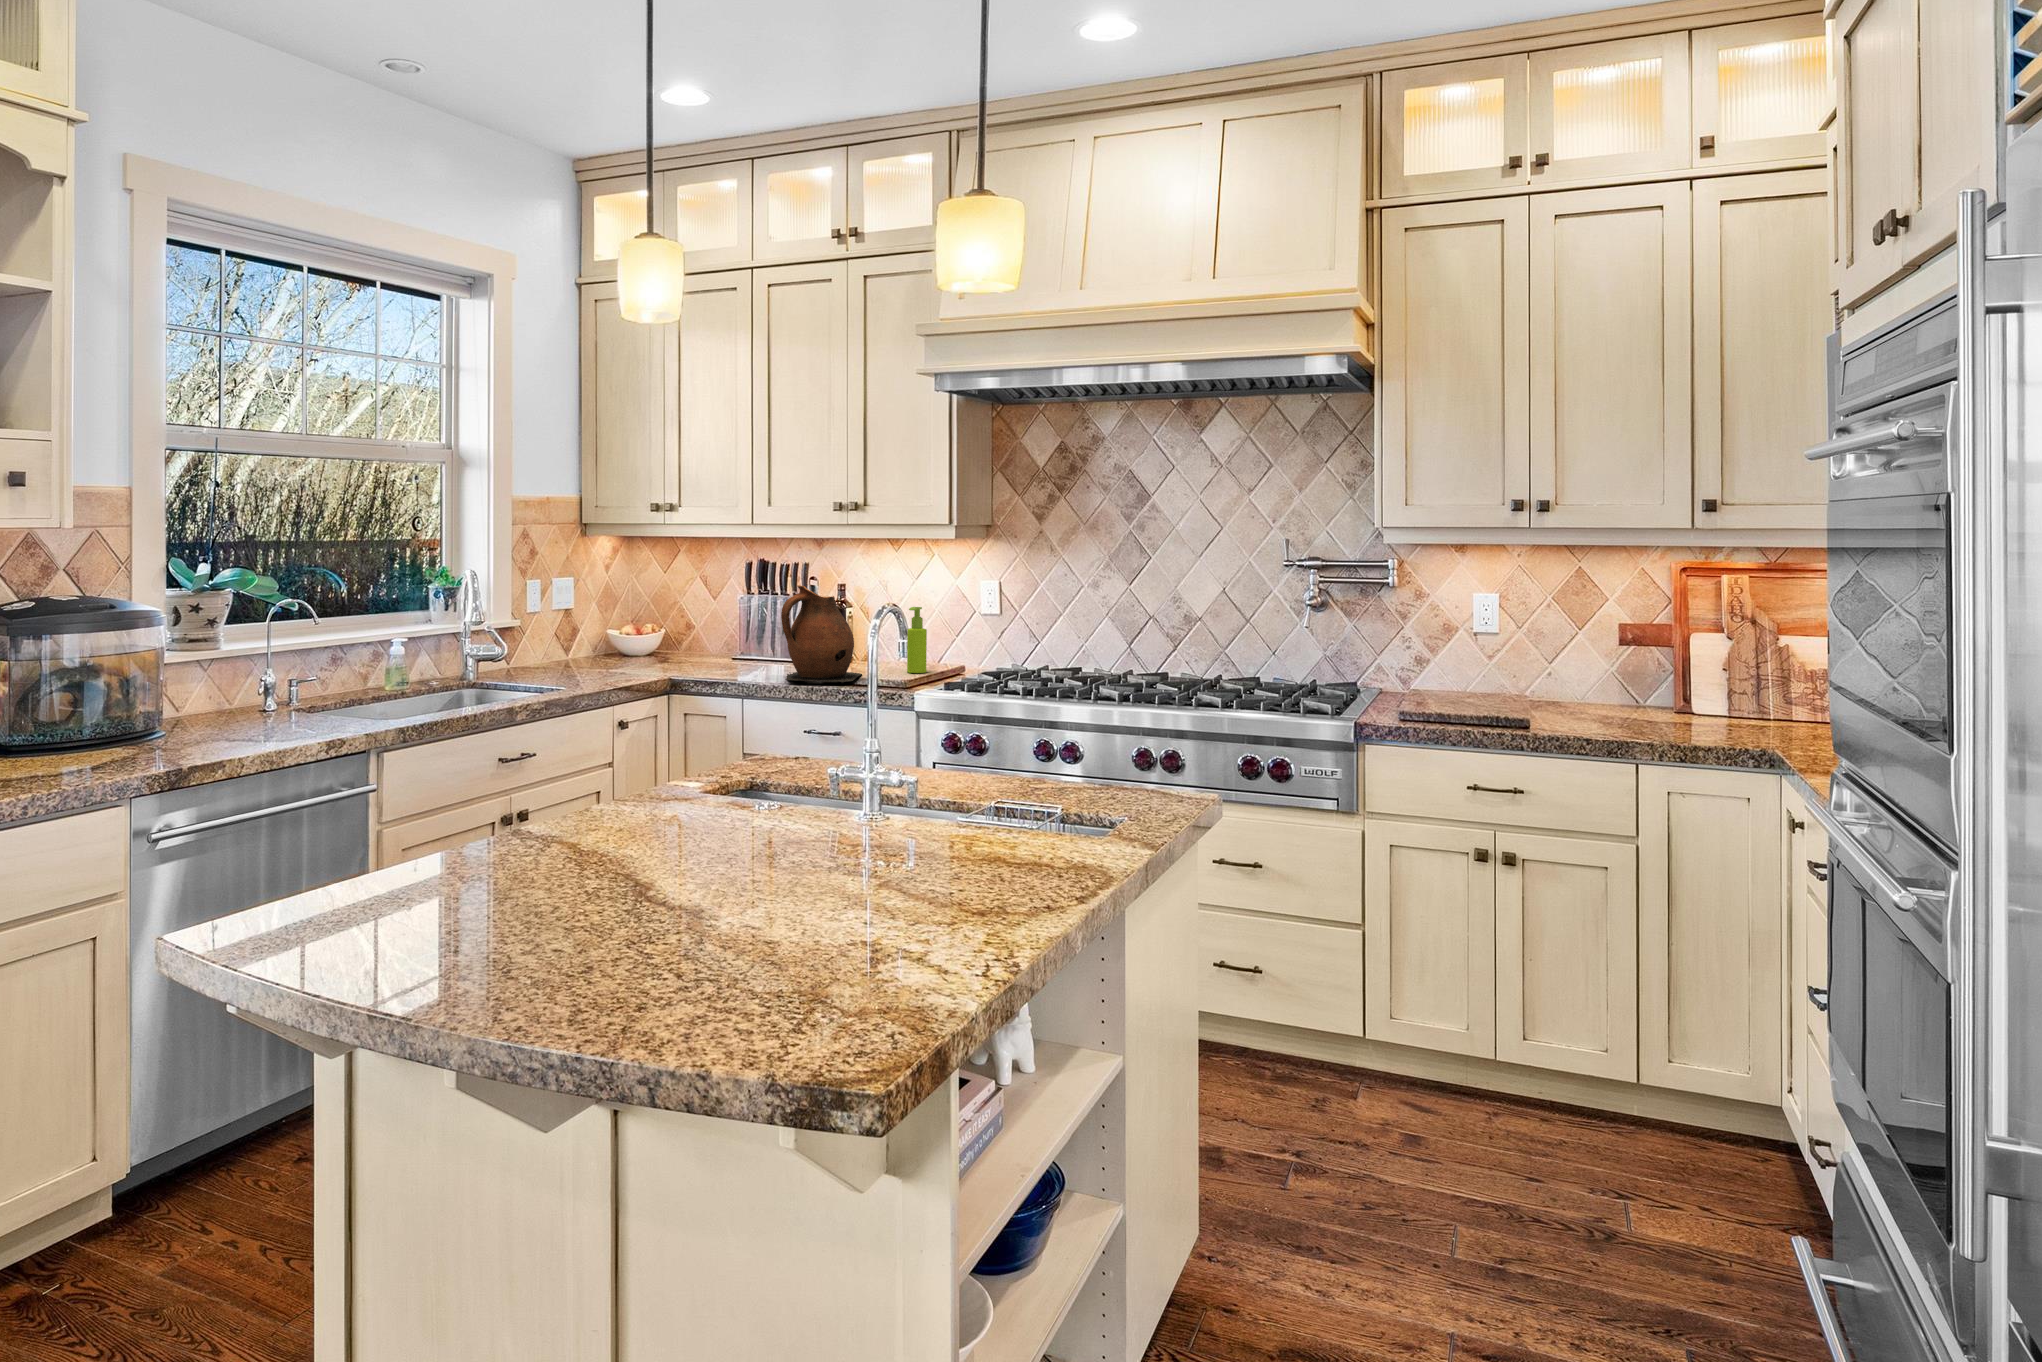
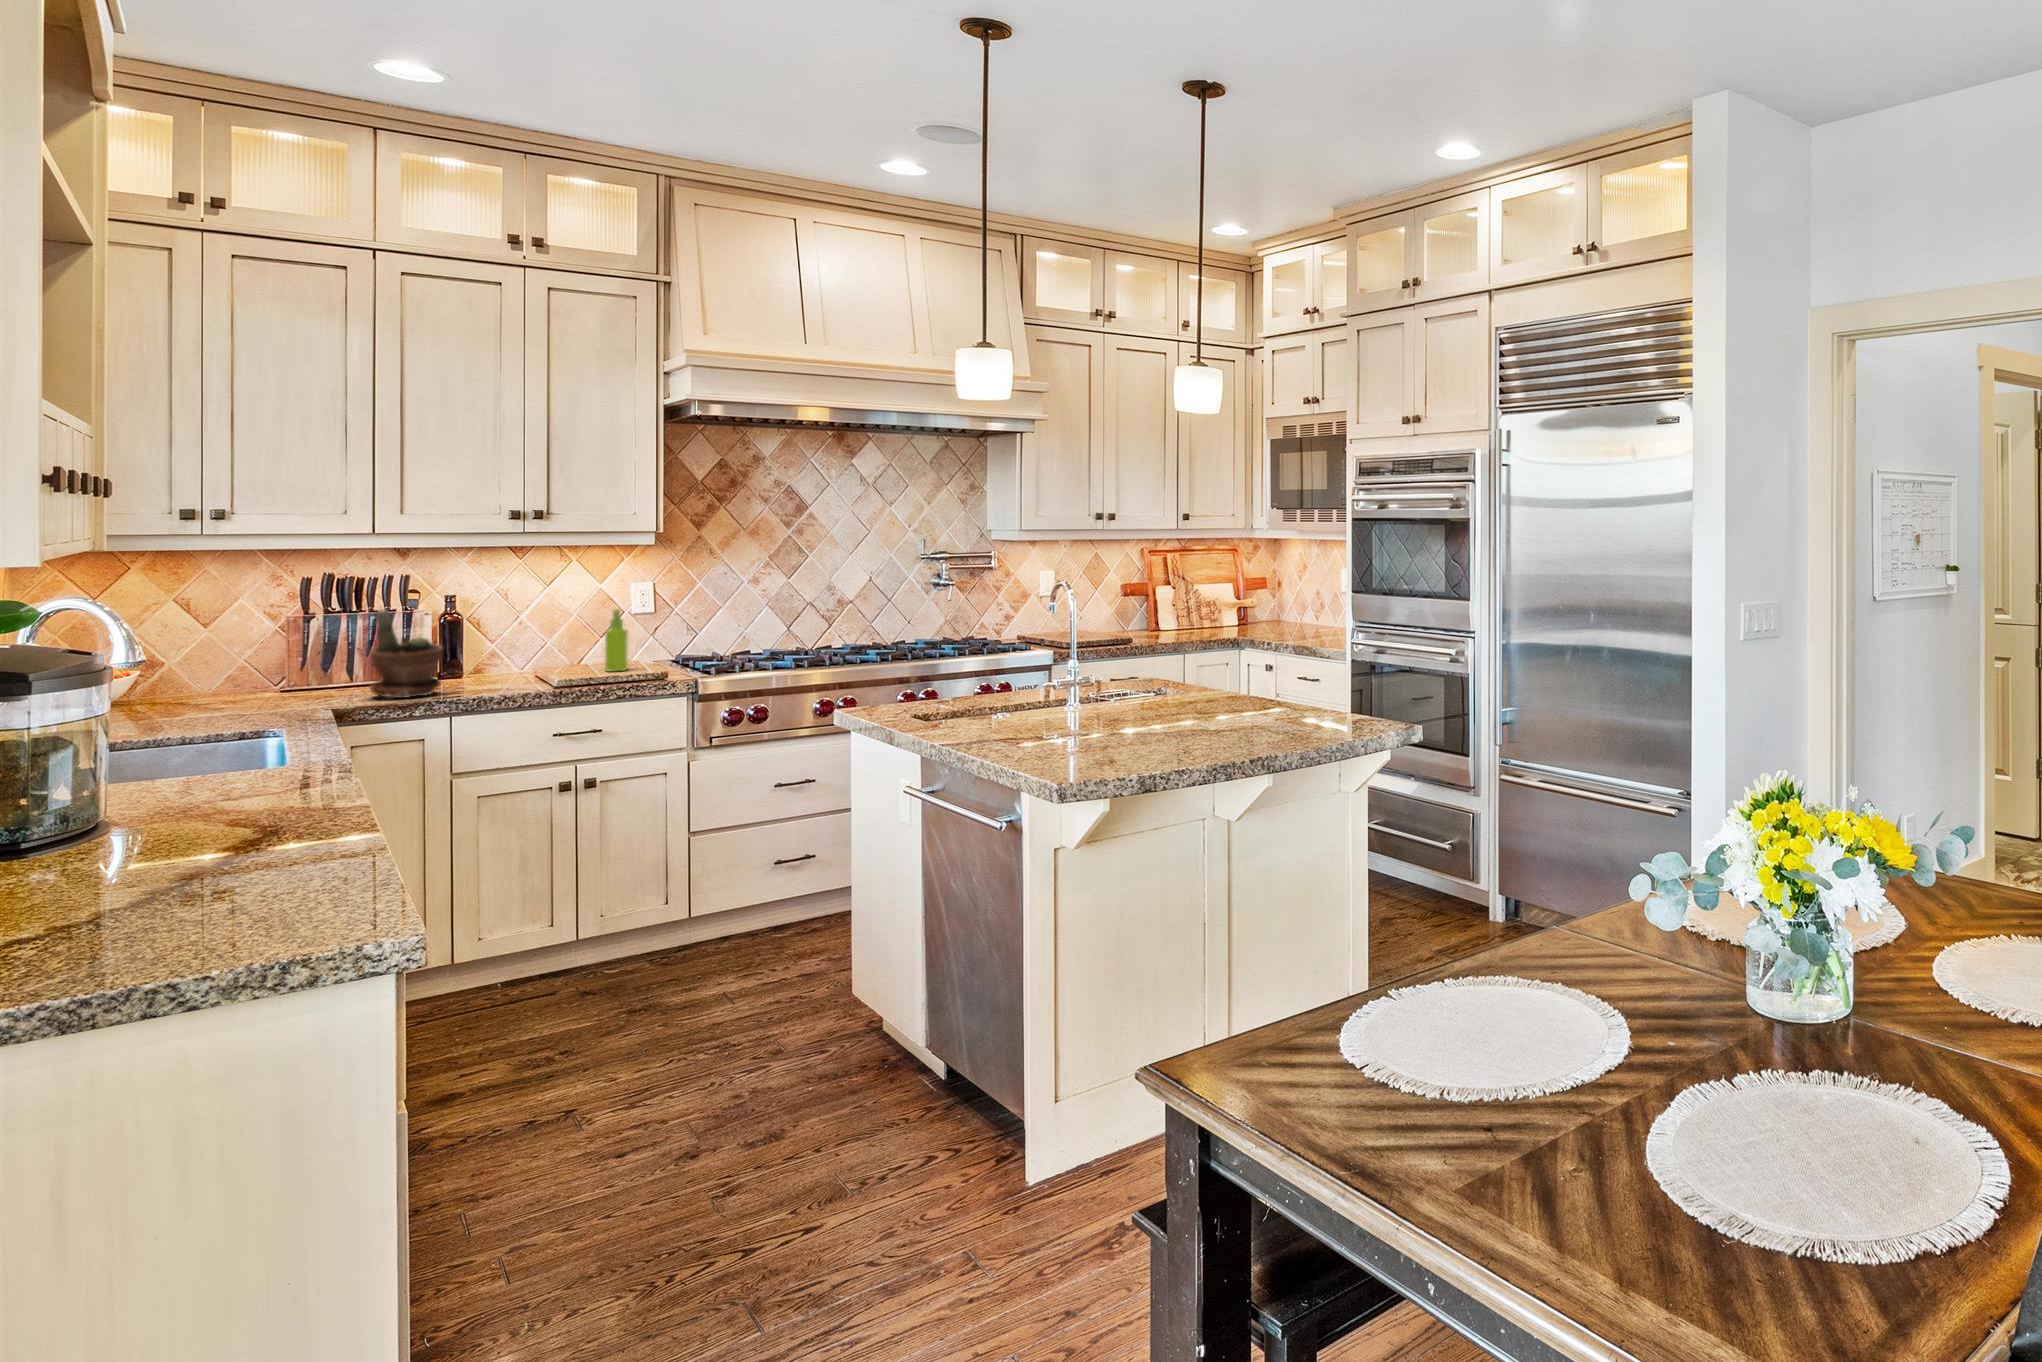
ceramic pitcher: present [781,585,862,683] -> none [493,593,602,688]
potted plant: none [702,592,755,676] -> present [370,609,442,698]

